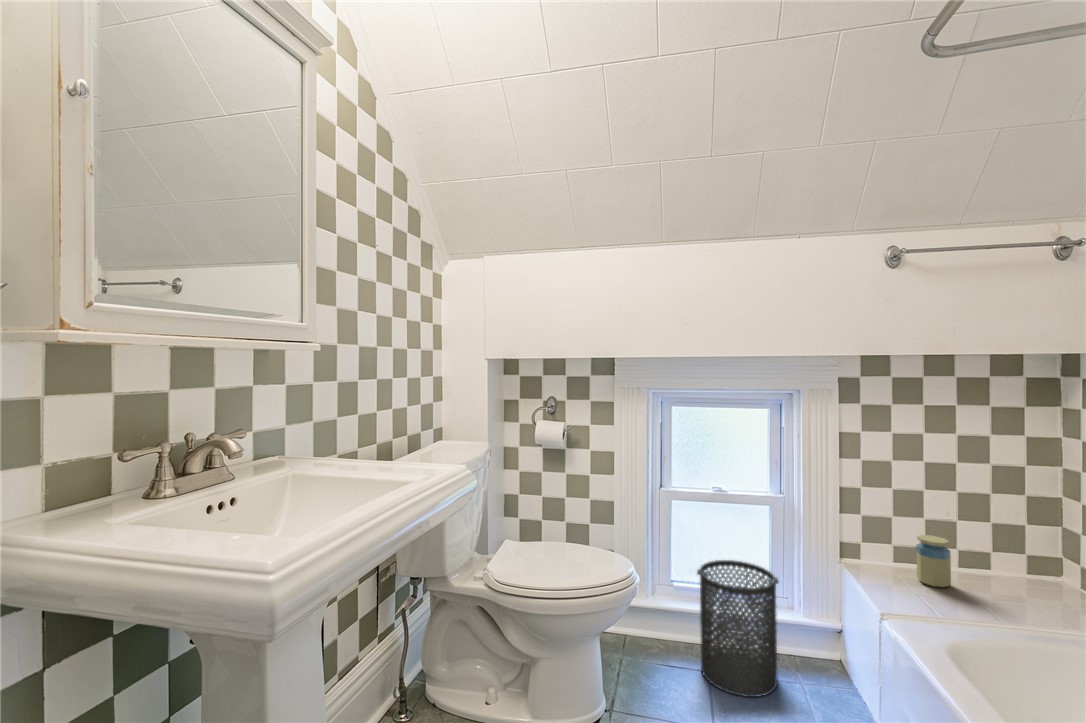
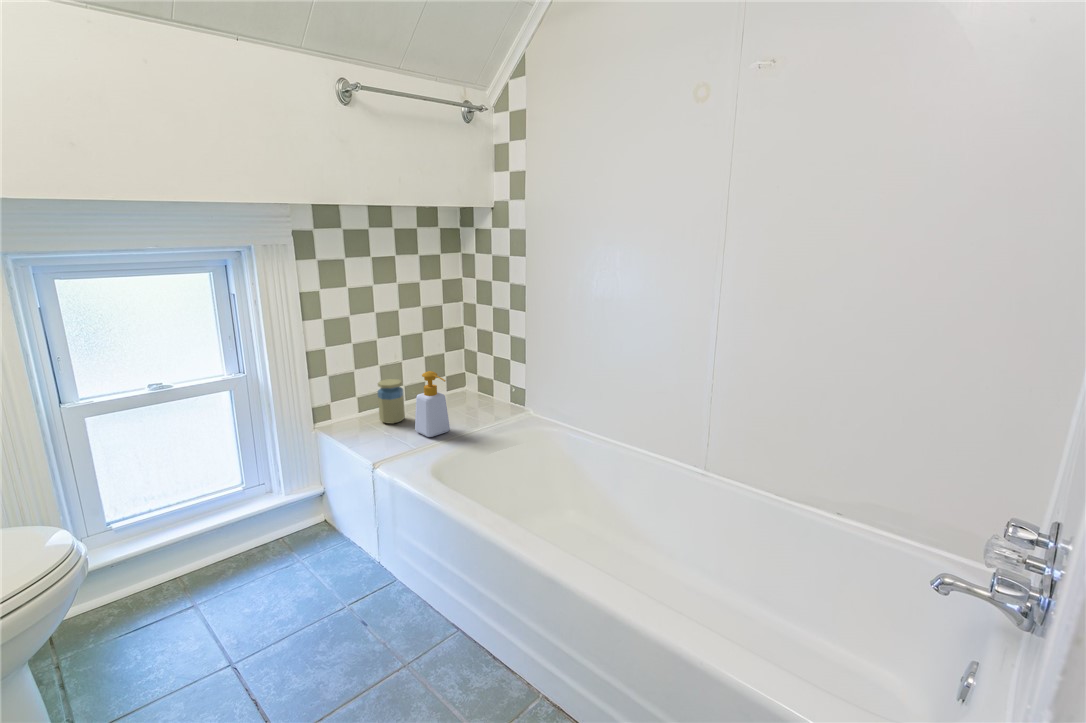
soap bottle: none [958,537,1010,620] -> present [415,371,450,437]
trash can: present [697,560,779,697] -> none [154,462,274,618]

